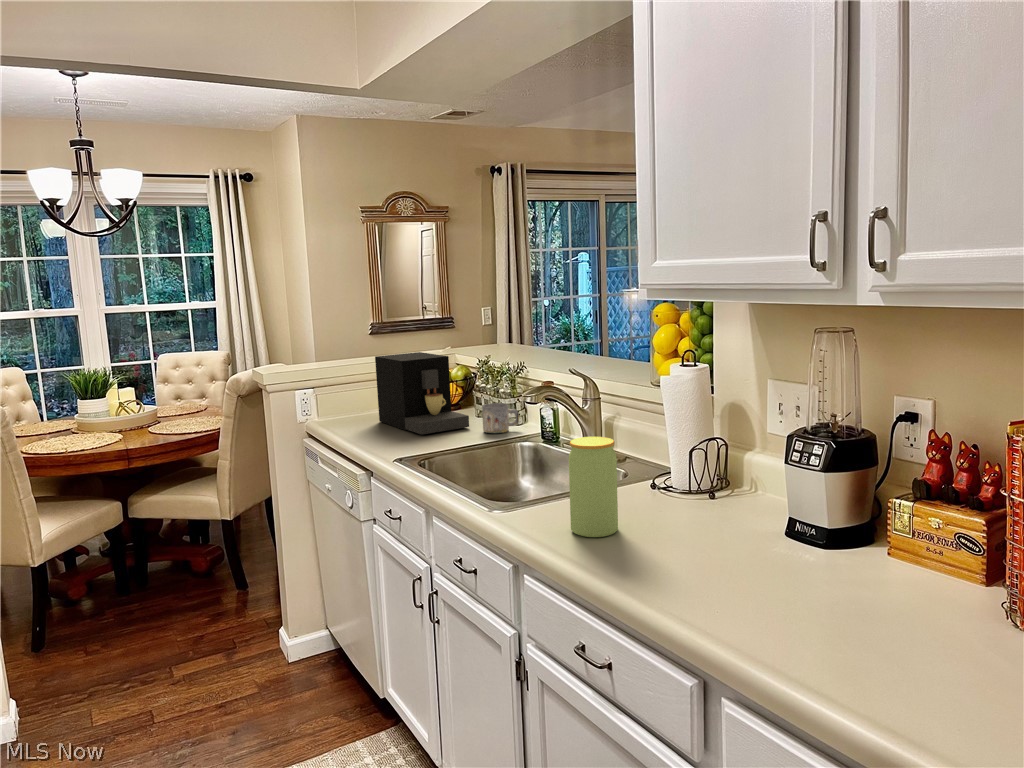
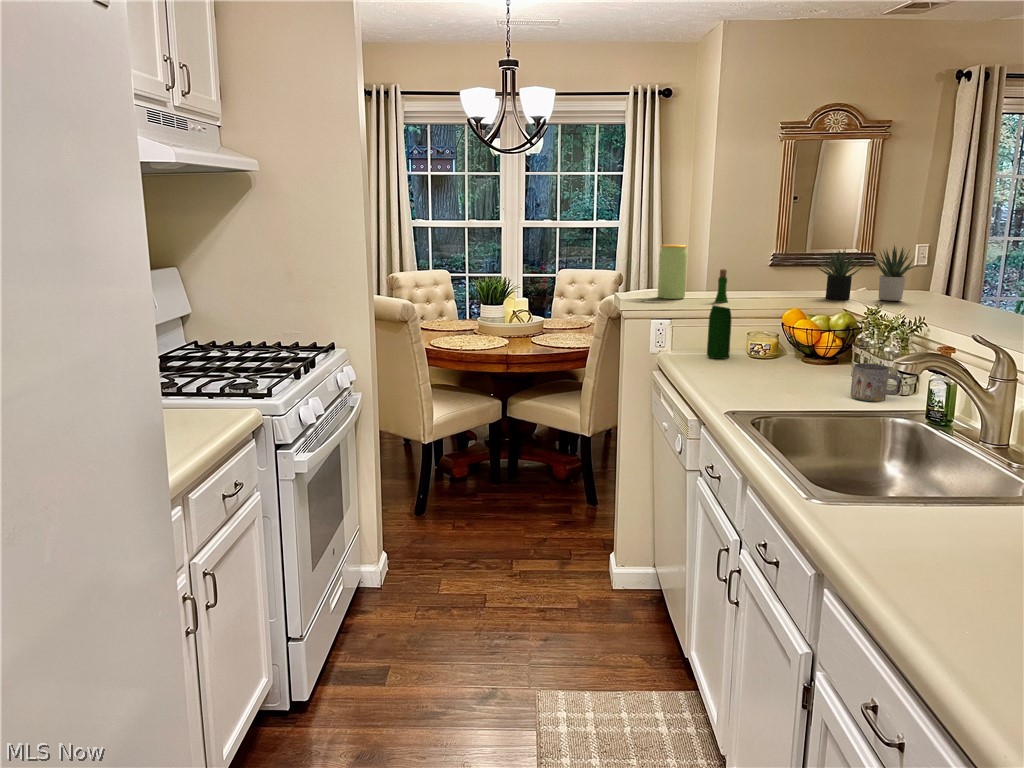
succulent plant: none [427,306,508,356] -> present [818,246,919,301]
wine bottle: none [349,338,372,419] -> present [707,269,731,359]
coffee maker: present [375,352,469,435] -> none [735,292,837,387]
jar: present [569,437,618,537] -> present [658,245,687,299]

